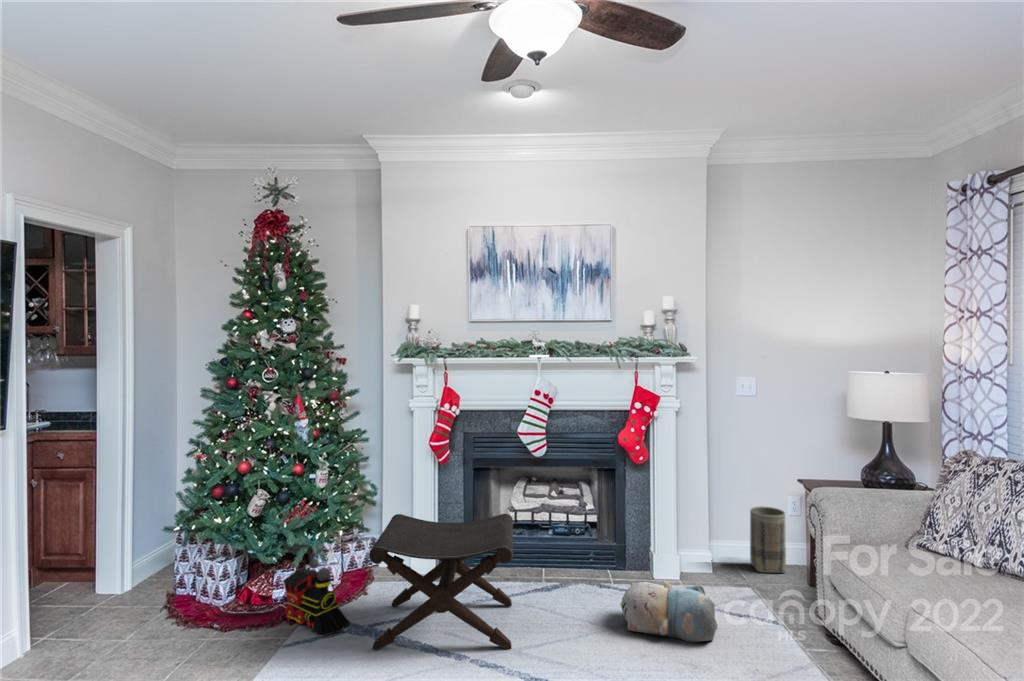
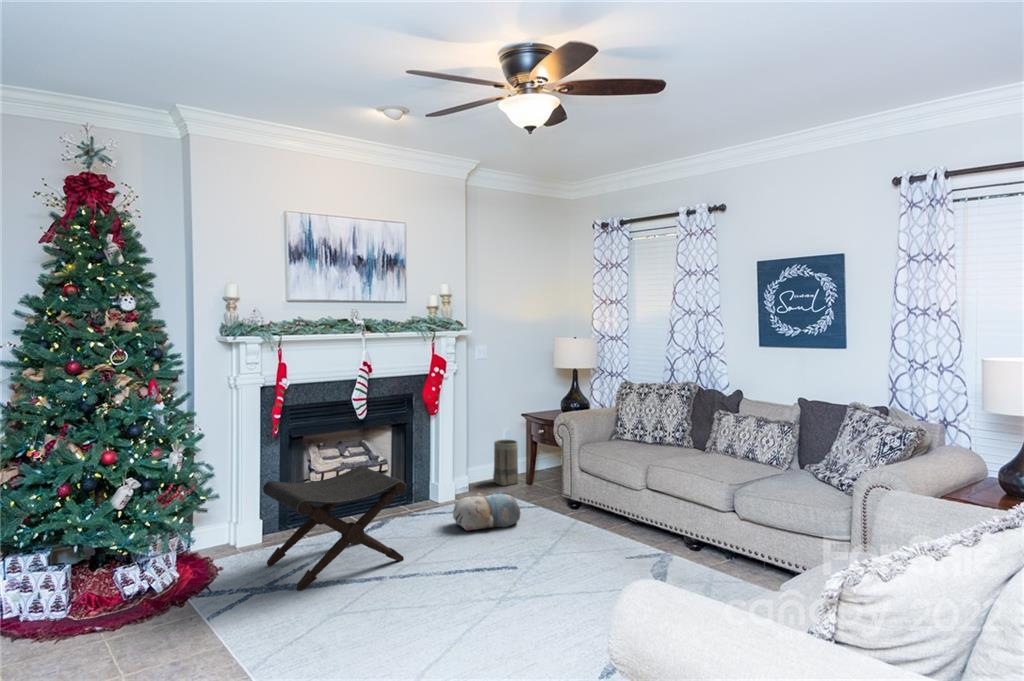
toy train: present [283,552,350,636] -> none [171,528,249,600]

